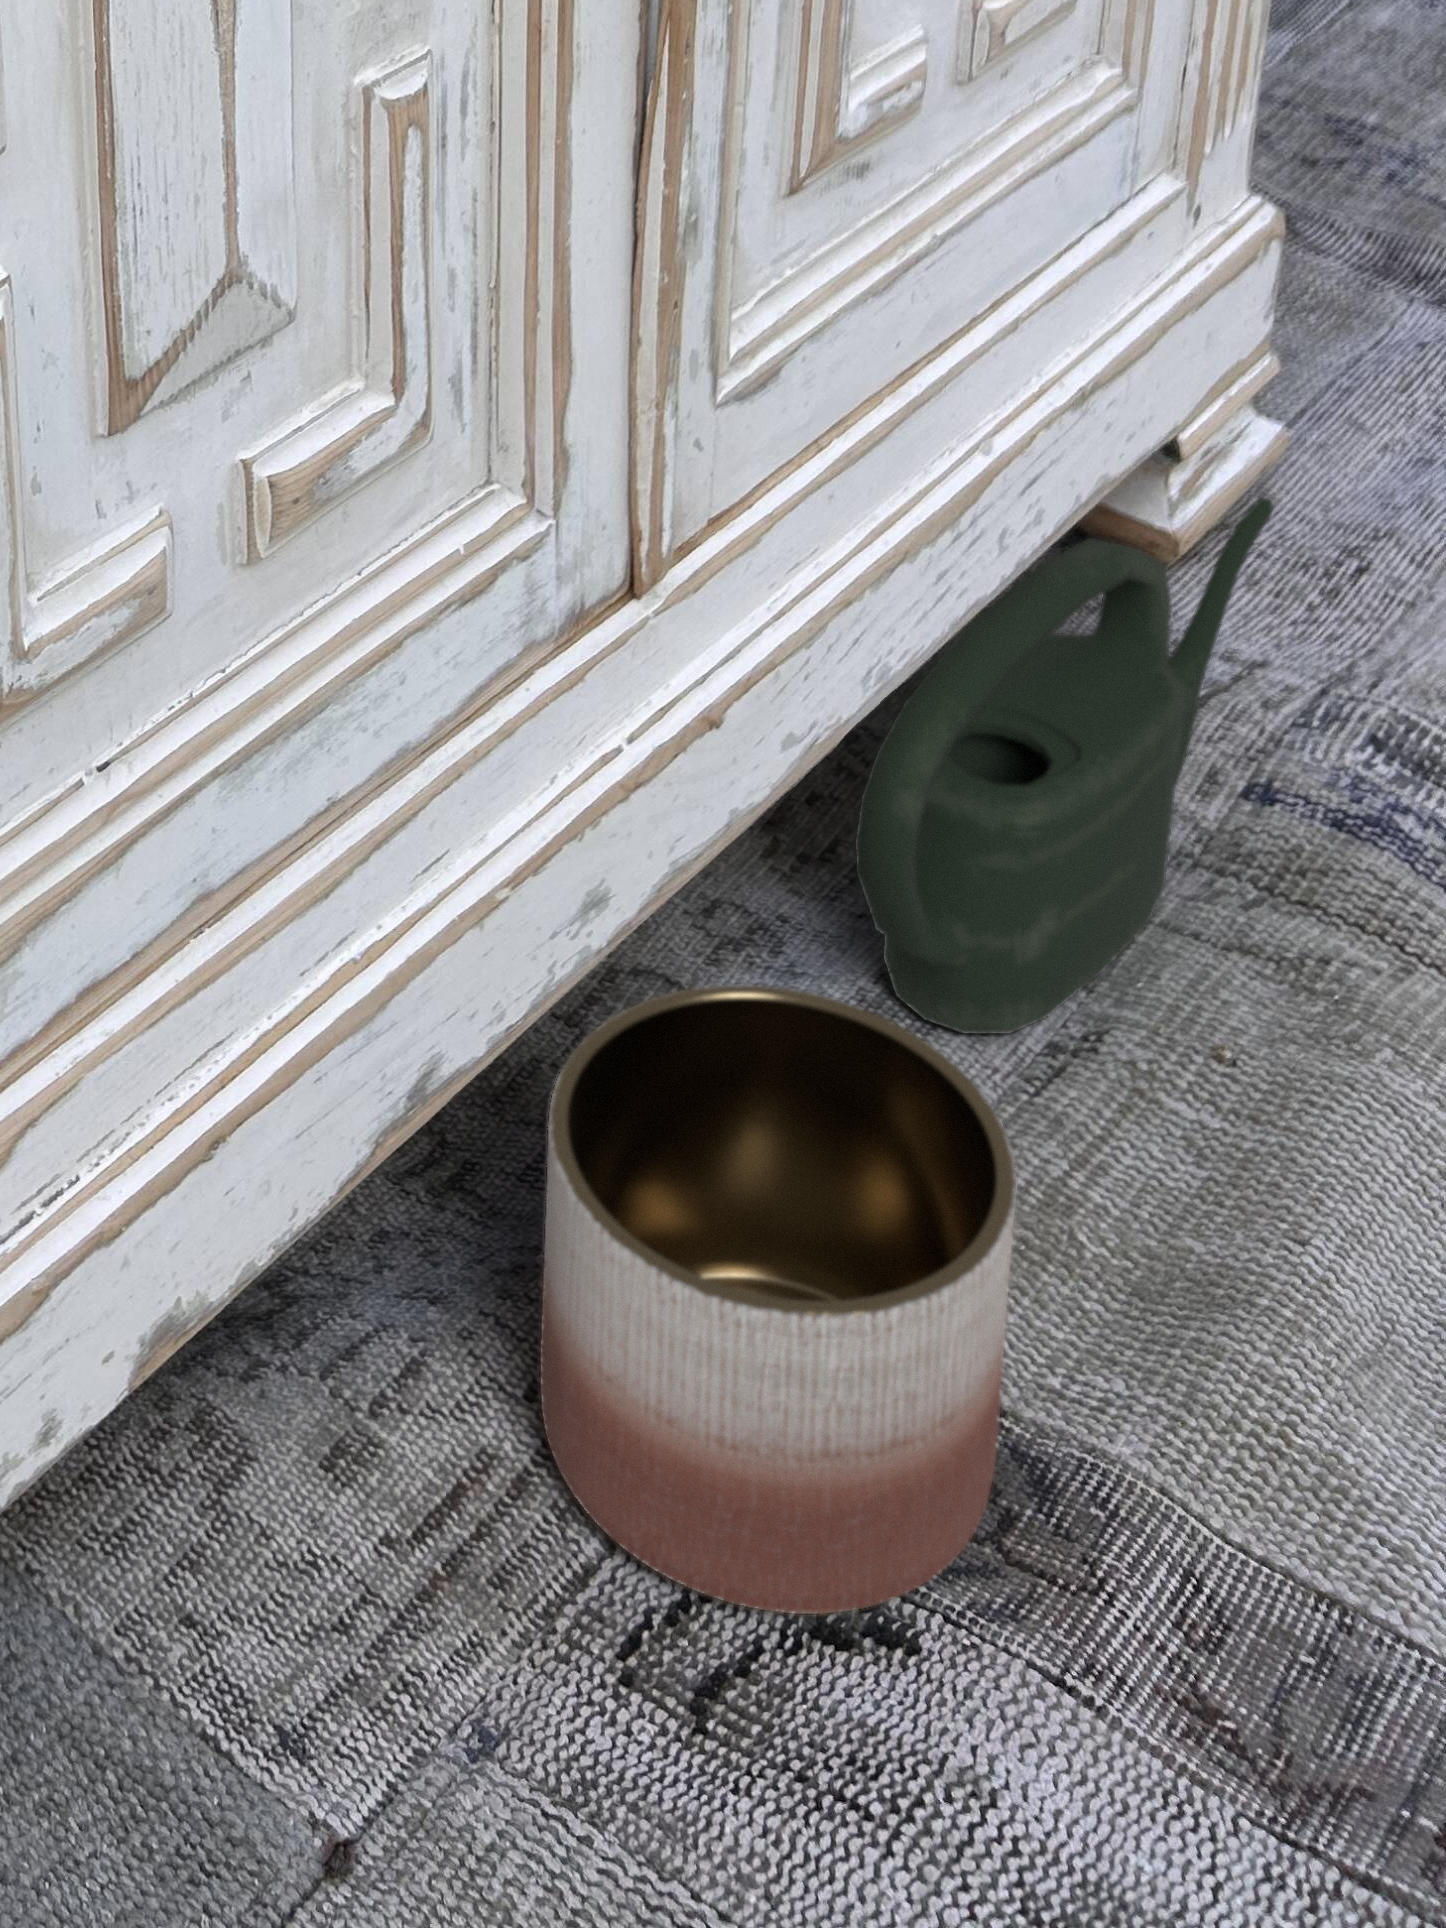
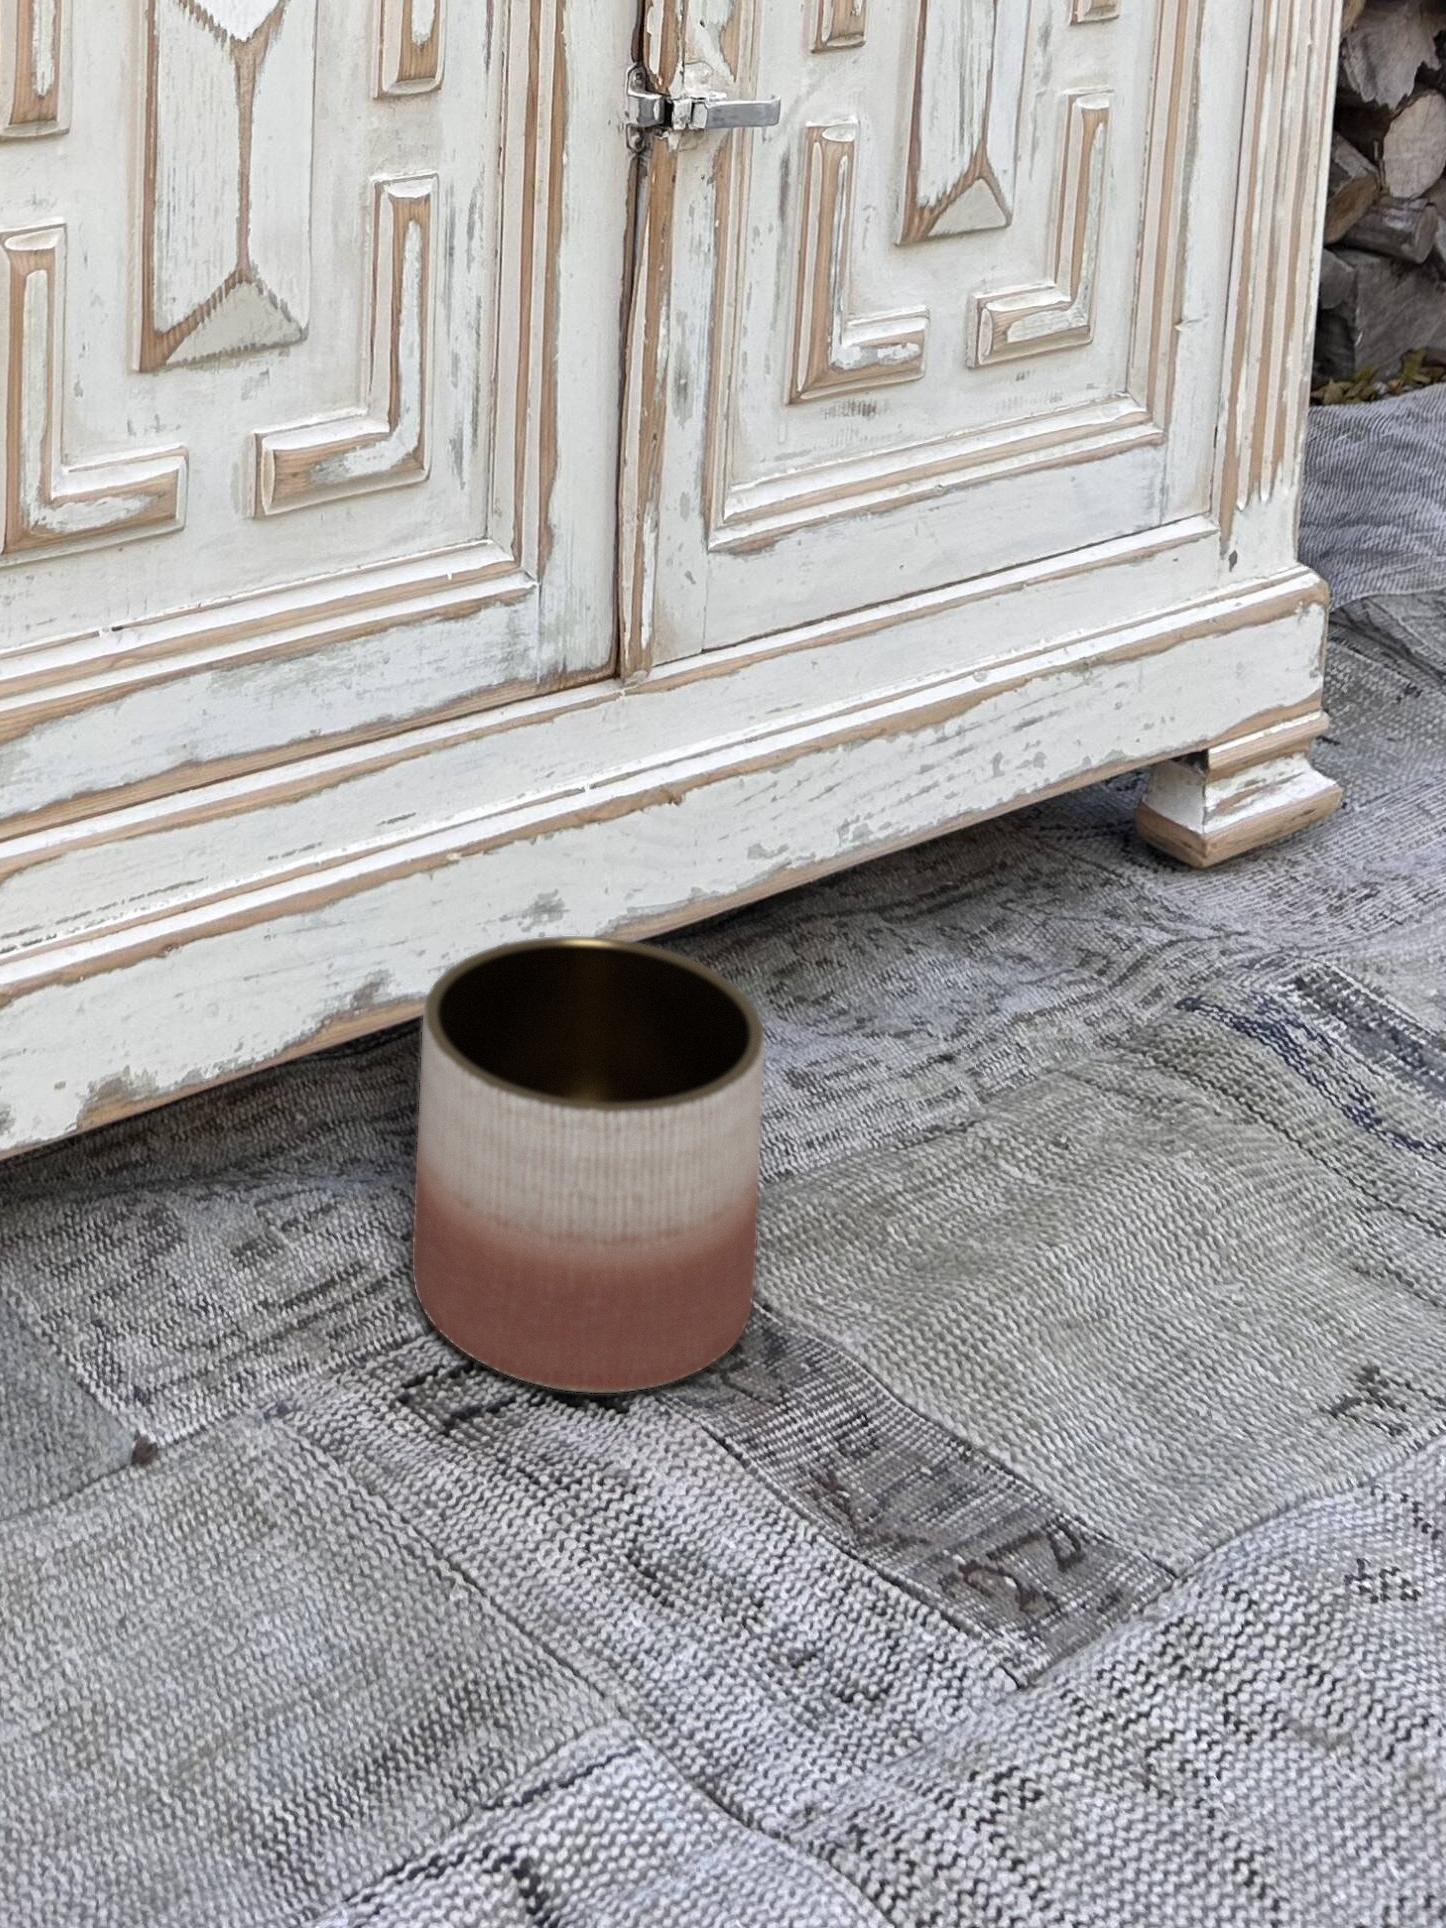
watering can: present [855,498,1273,1034] -> none [772,716,1211,1105]

